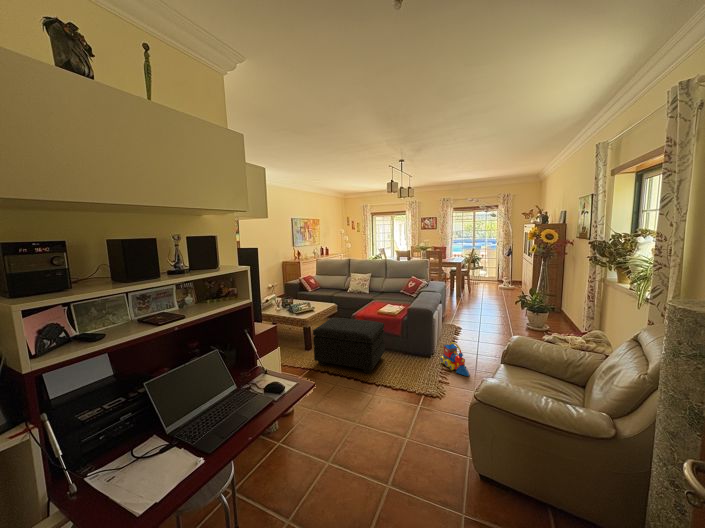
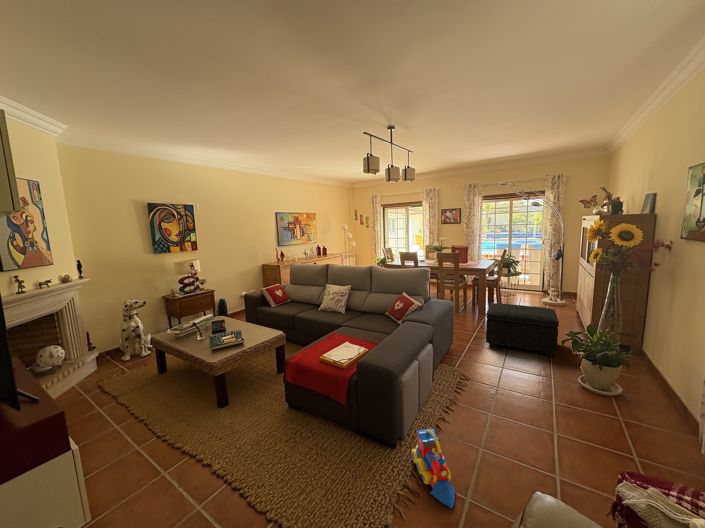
footstool: present [313,318,385,373] -> present [486,303,559,357]

